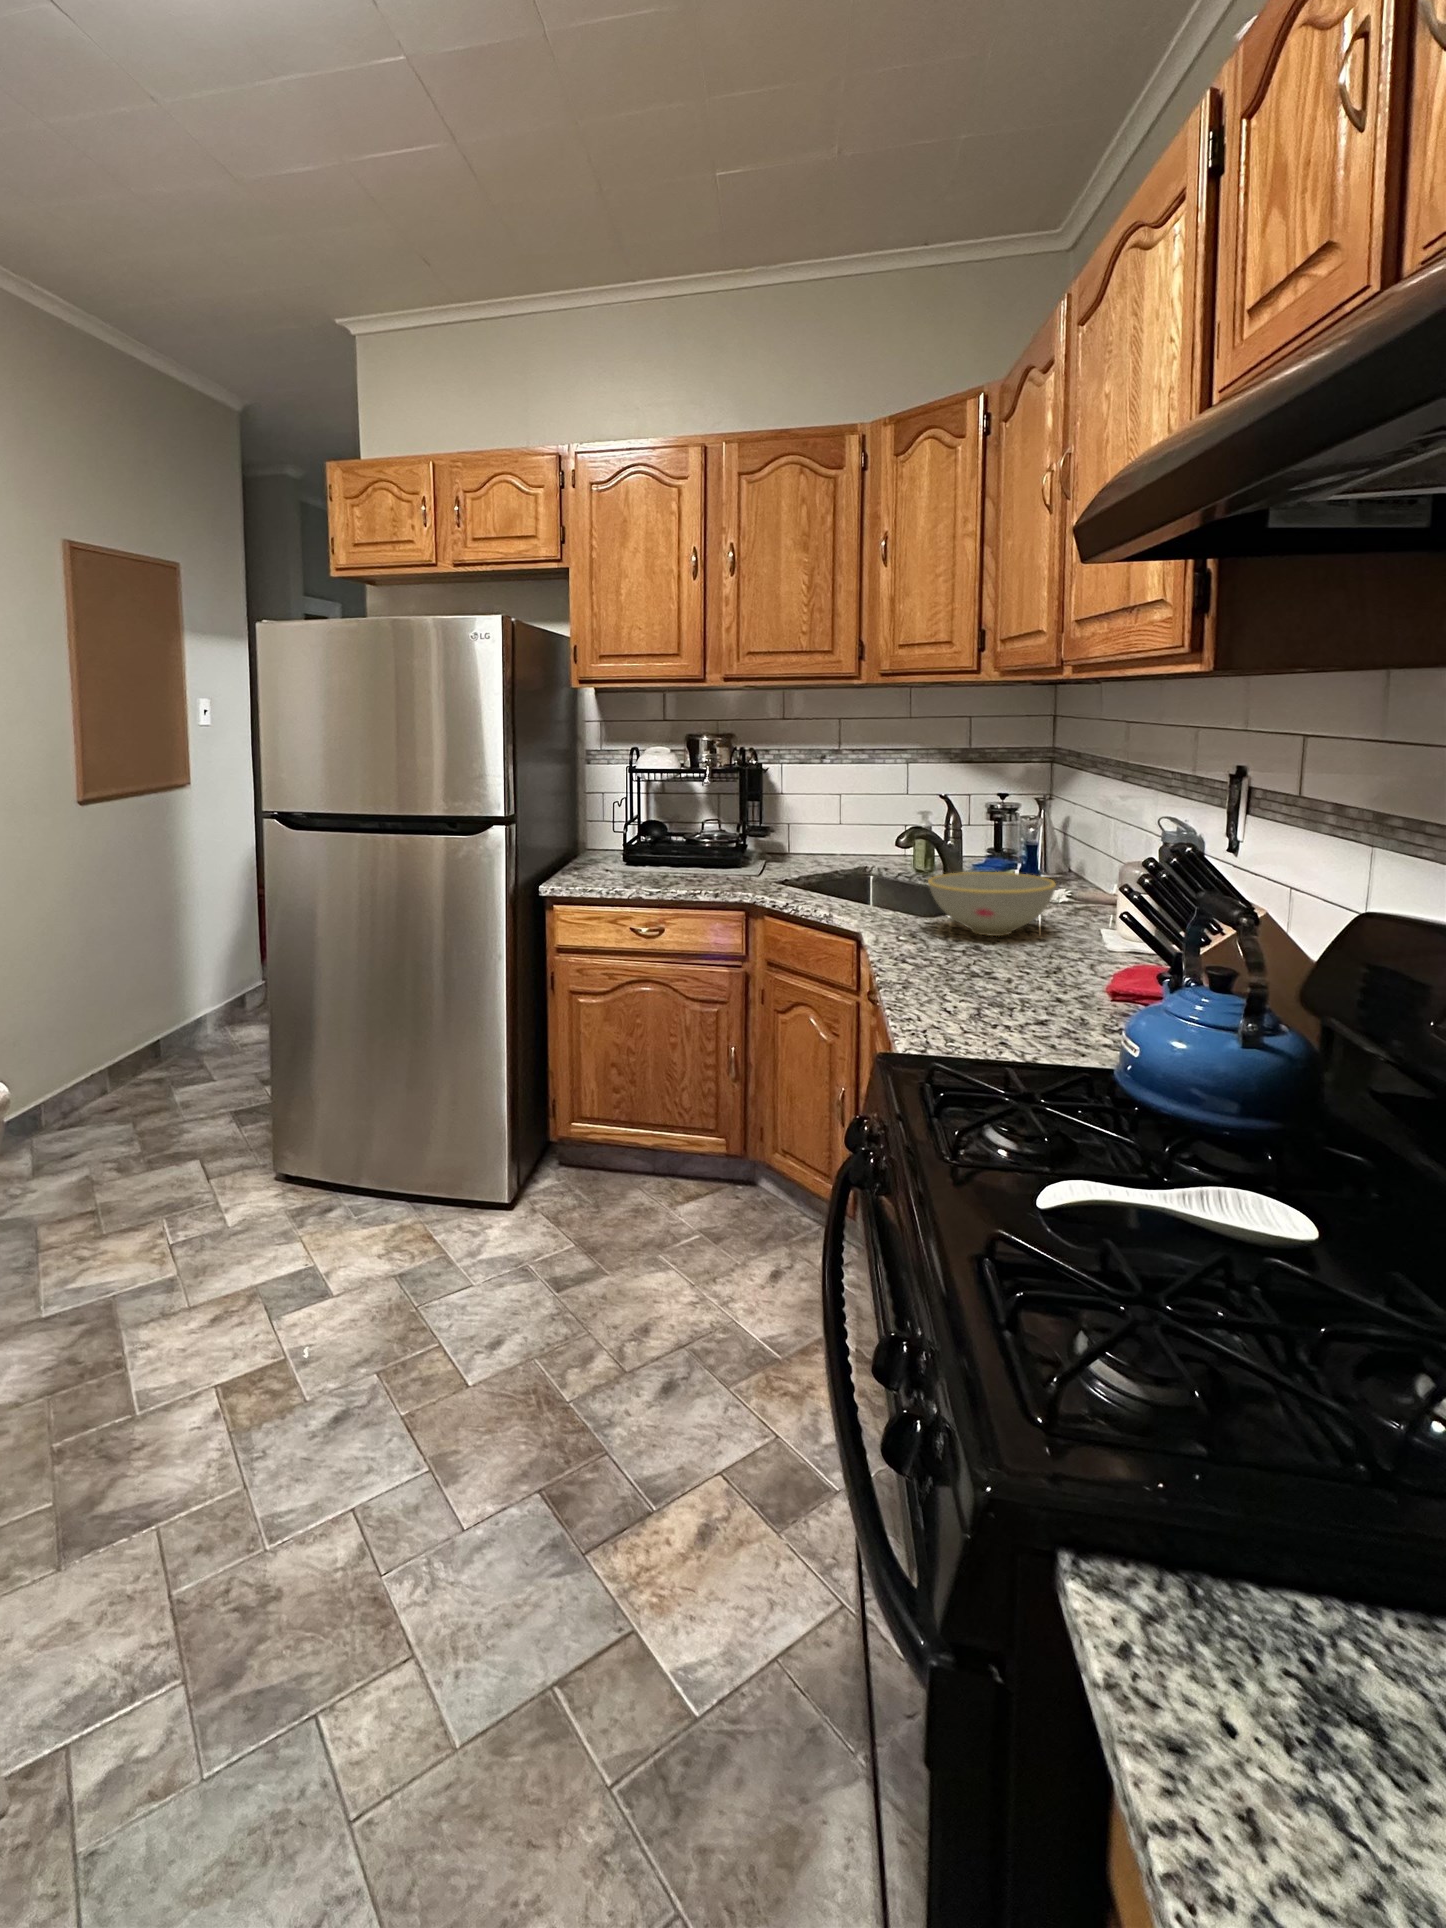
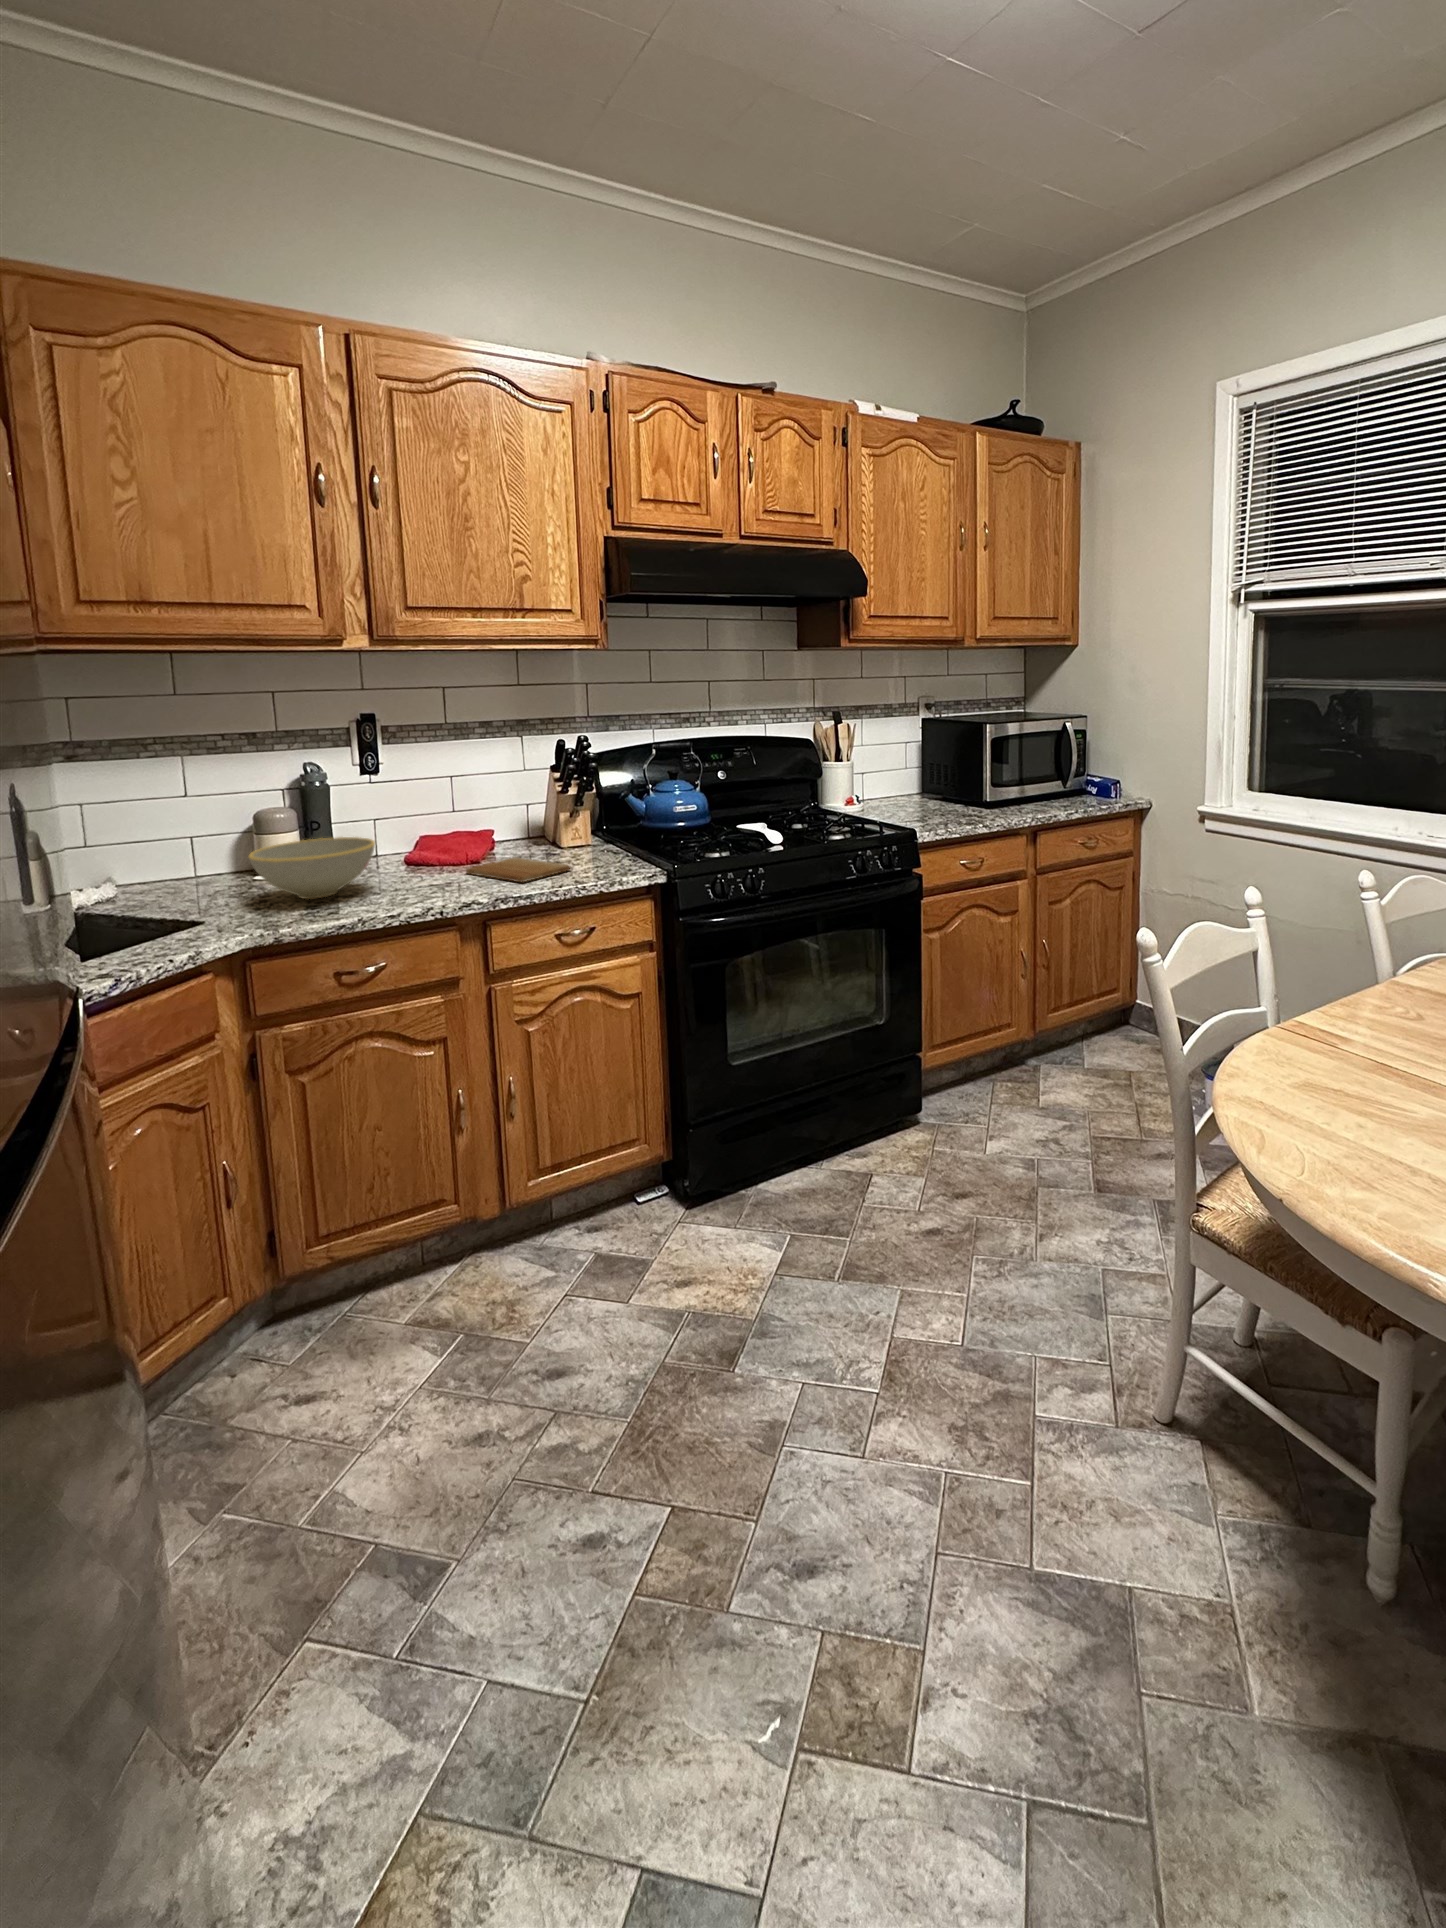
cutting board: none [926,964,1094,1005] -> present [466,857,570,882]

